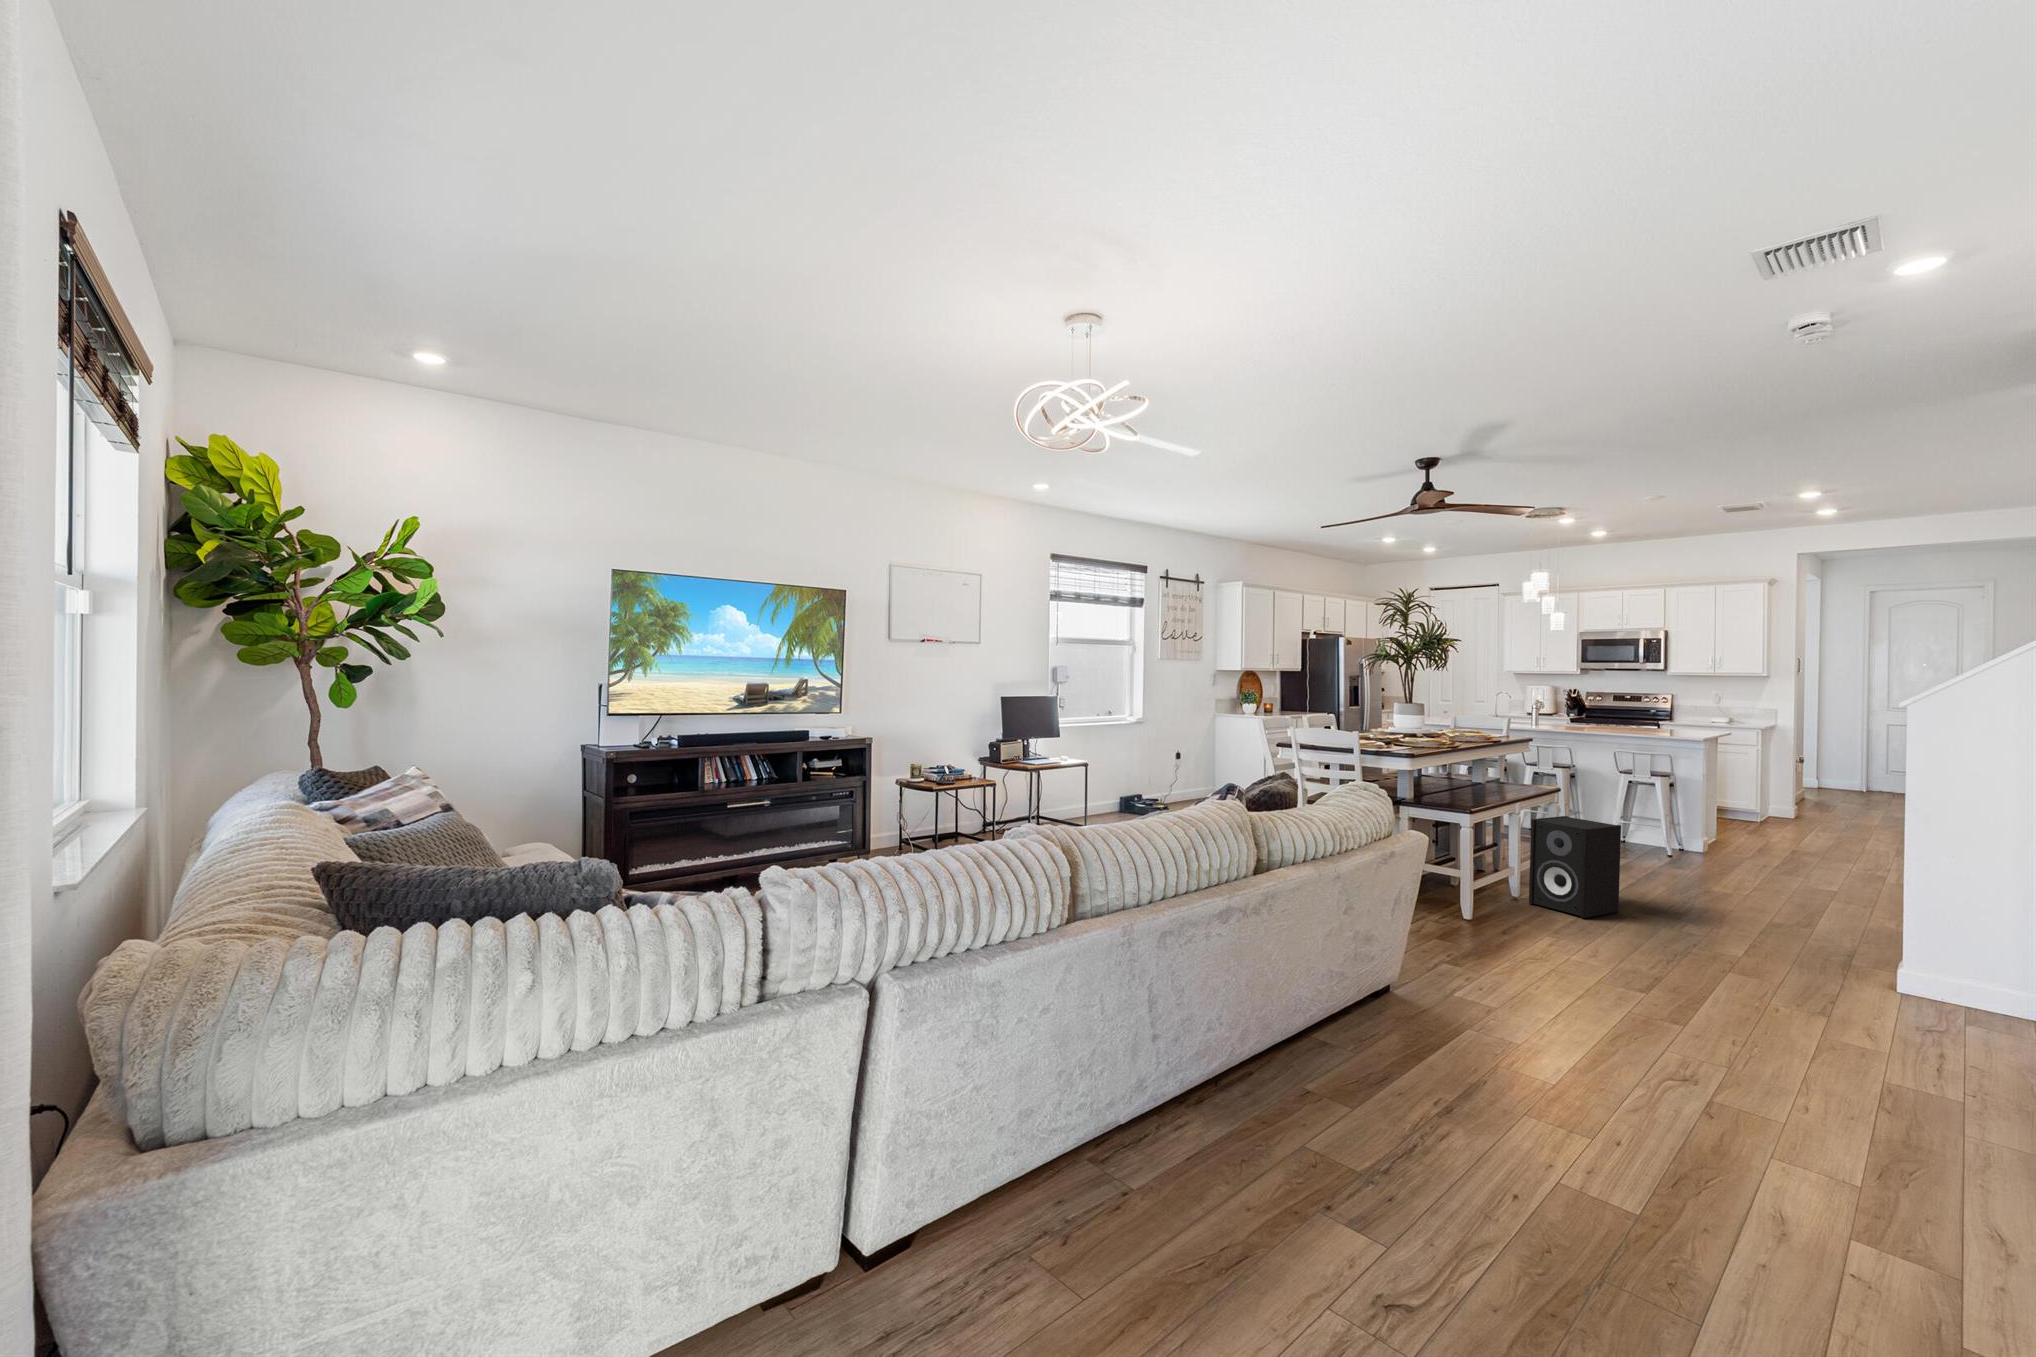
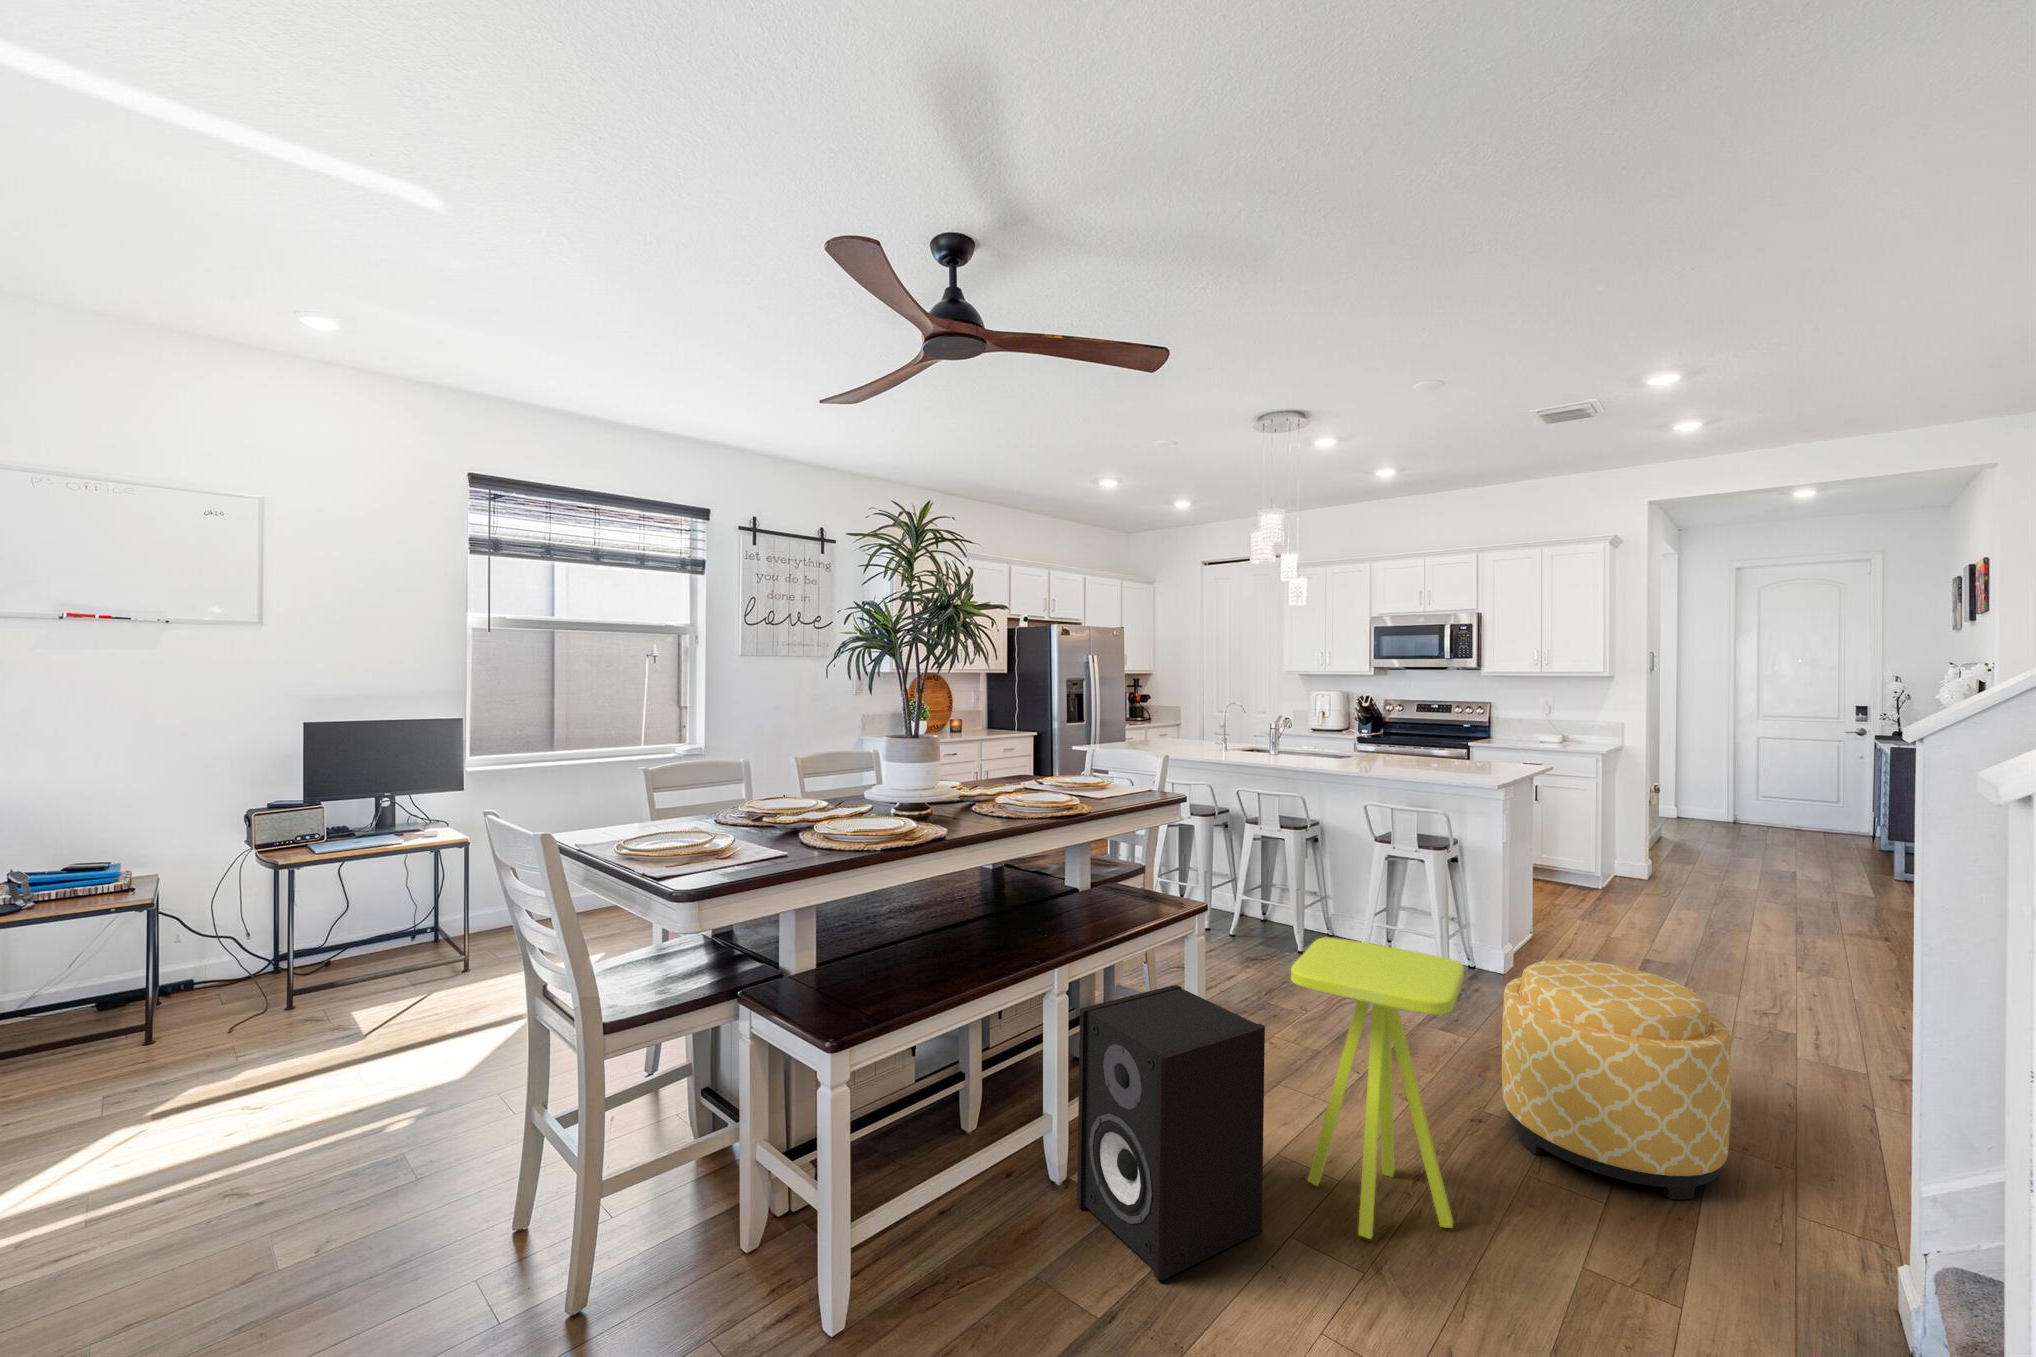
side table: none [1628,798,1710,914] -> present [1291,937,1464,1239]
ottoman: none [1719,818,1838,913] -> present [1502,960,1731,1199]

